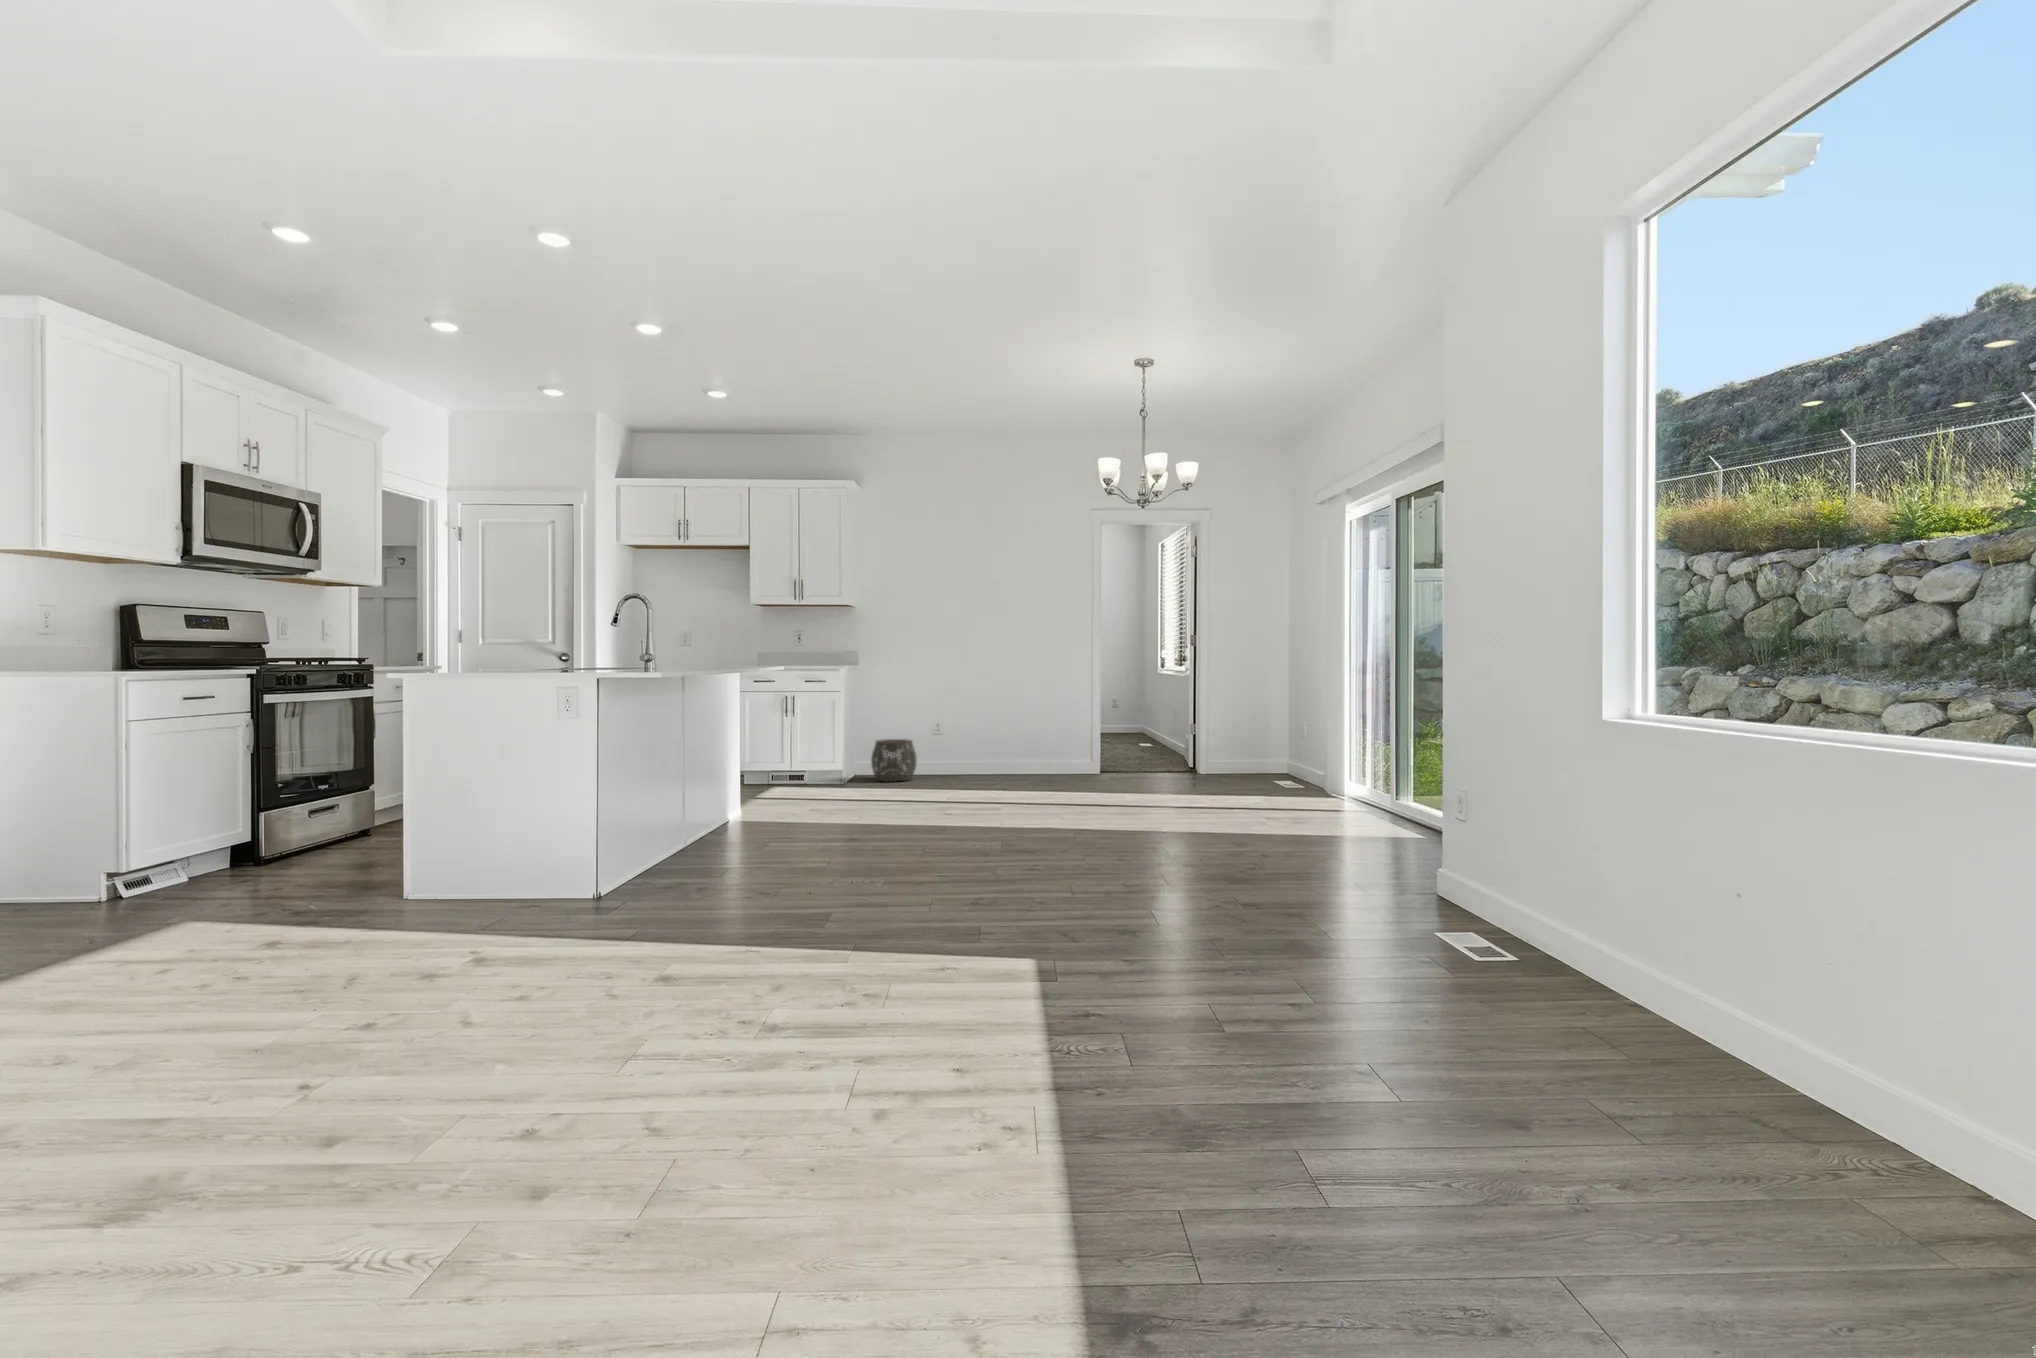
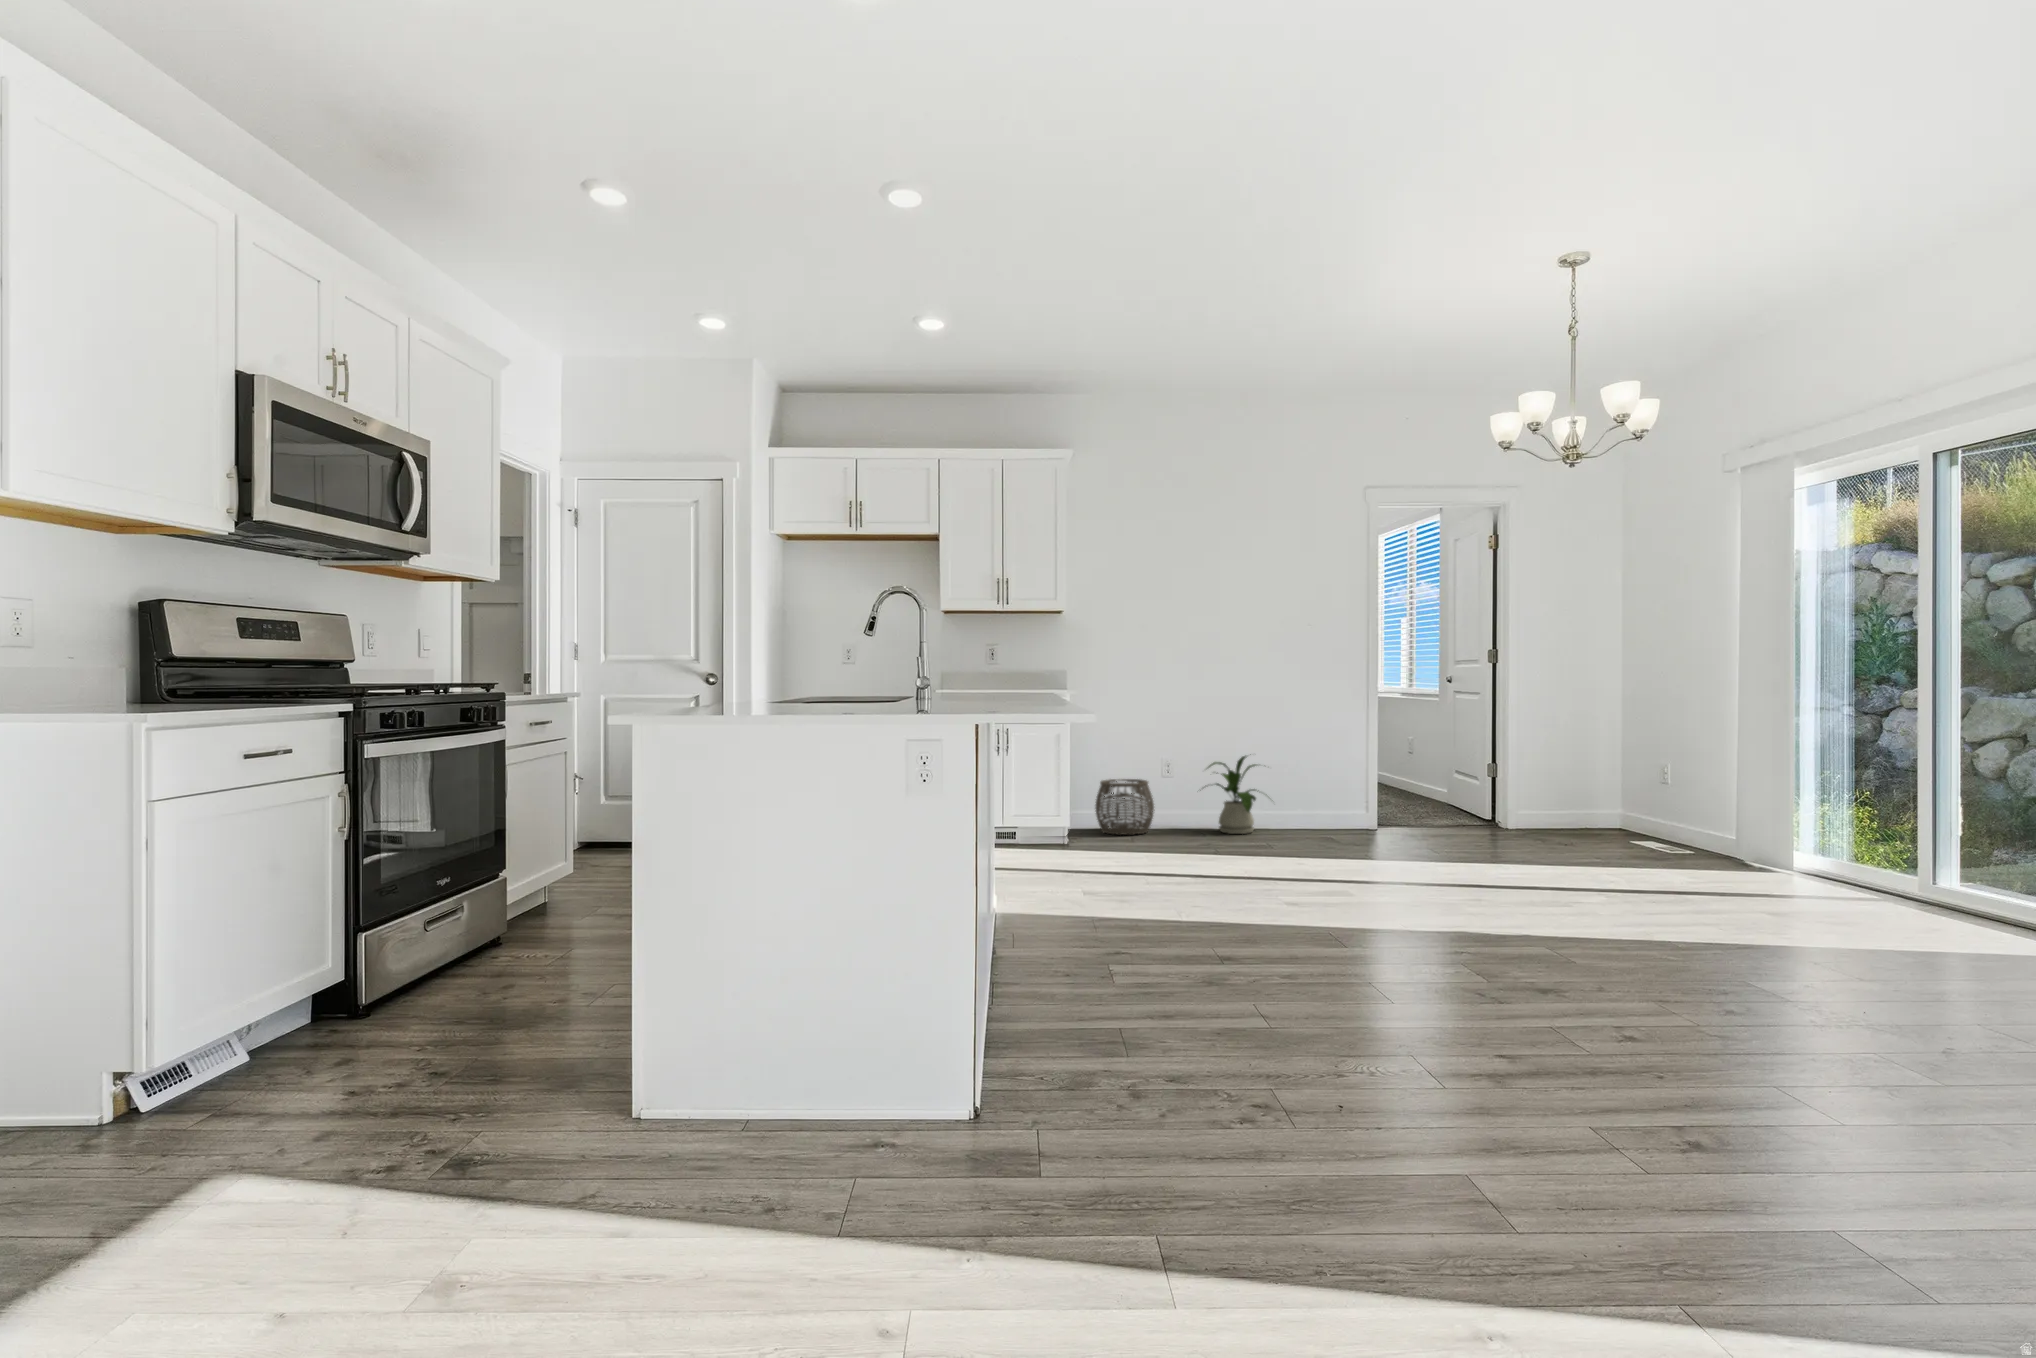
house plant: none [952,721,1007,782] -> present [1208,756,1256,834]

